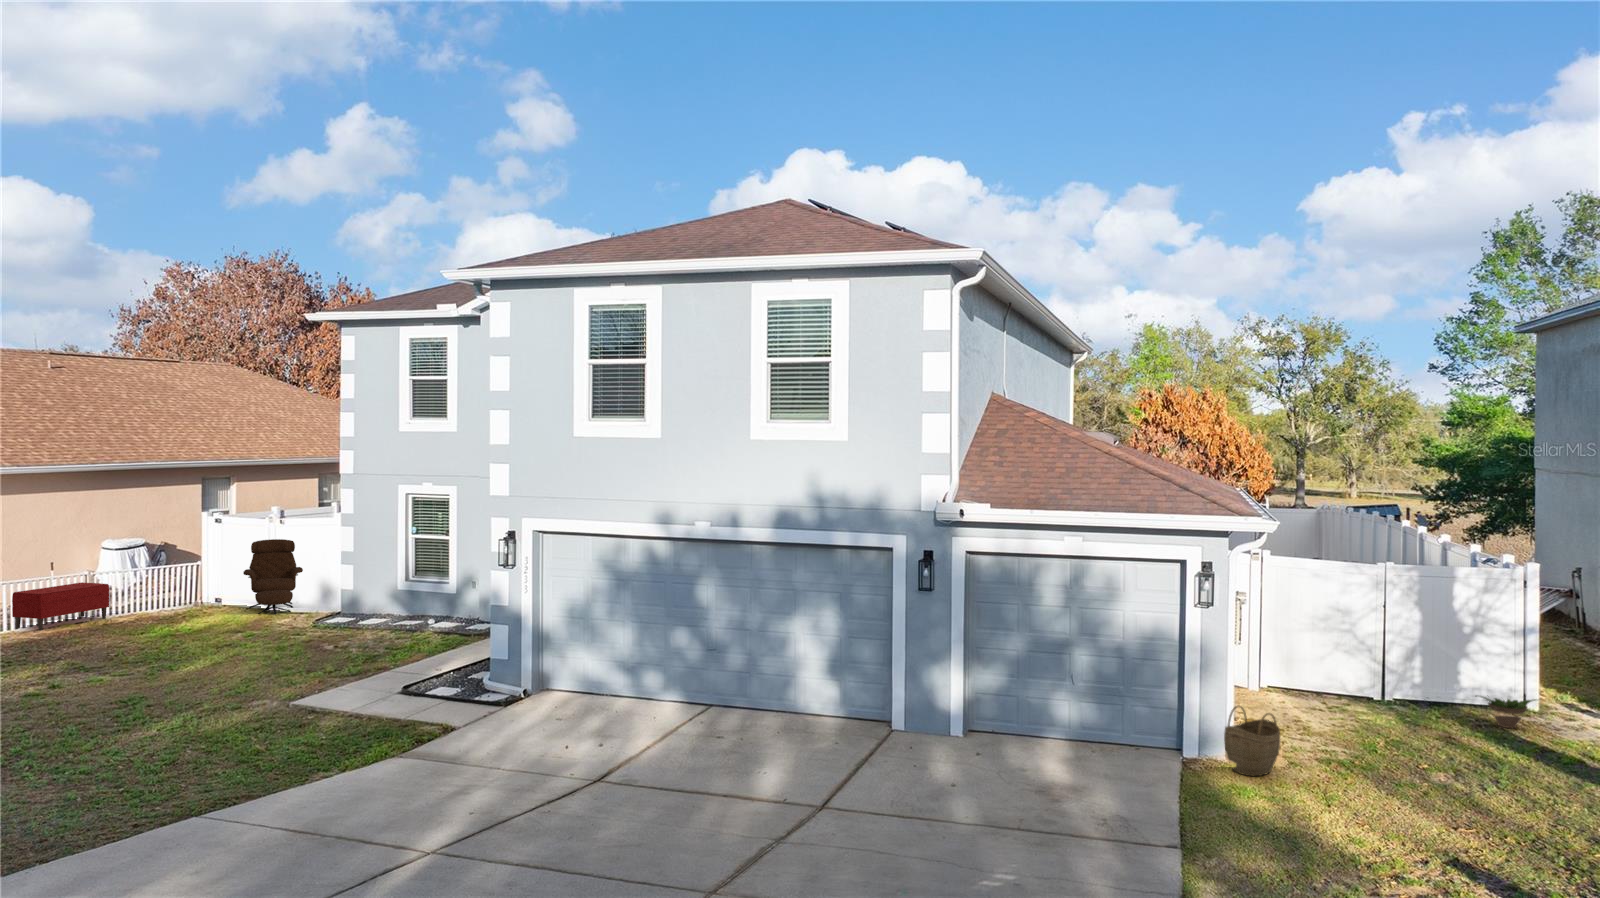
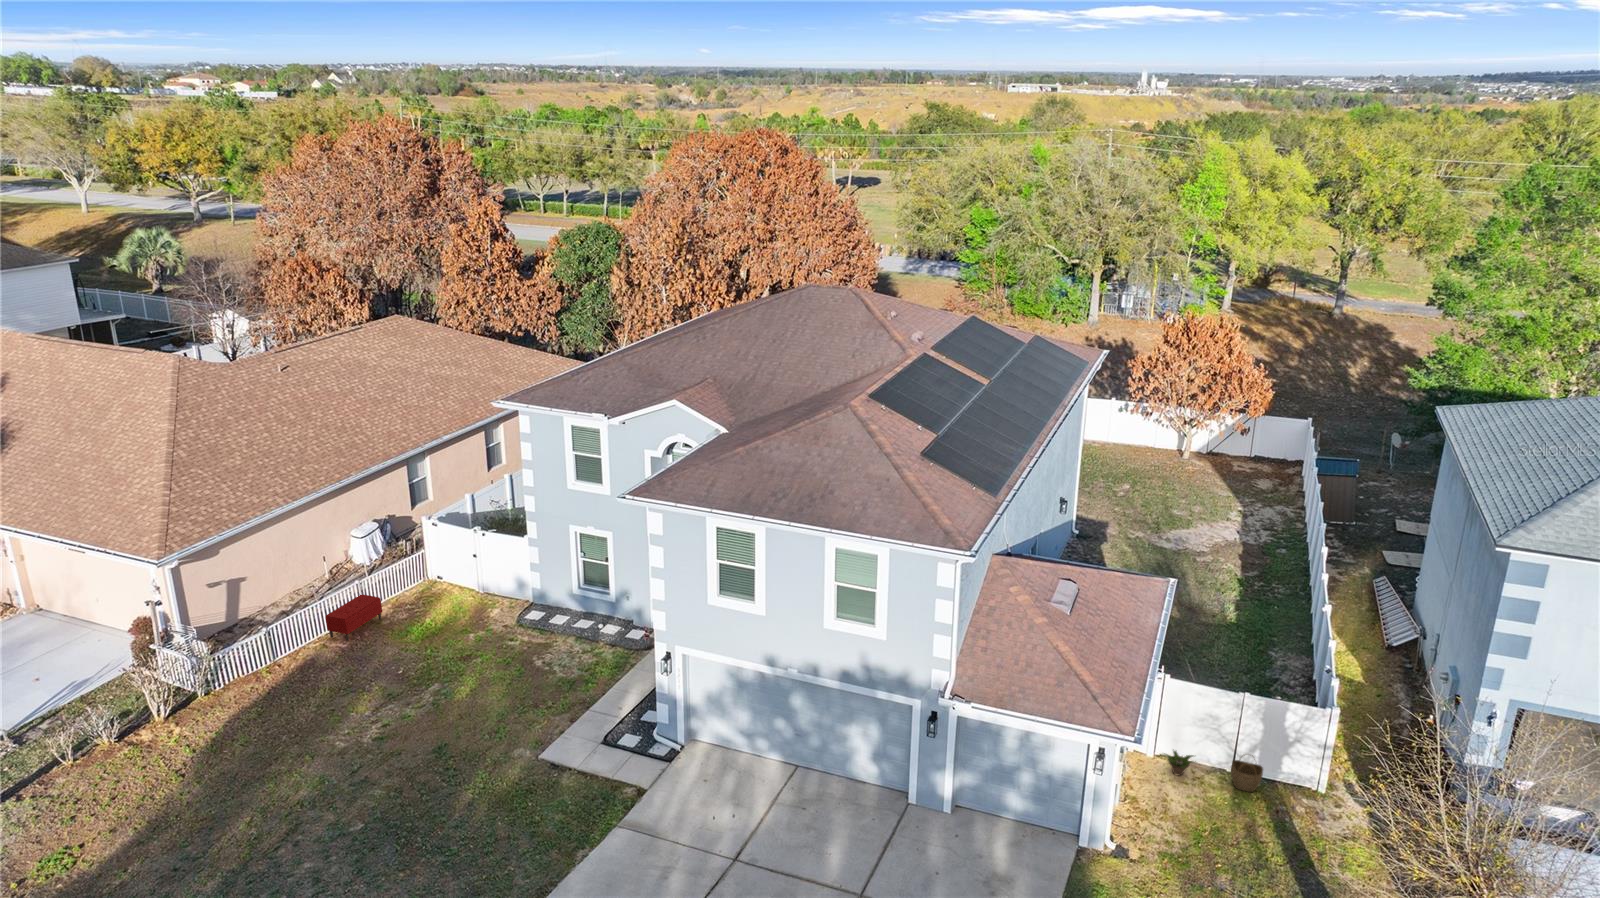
lounge chair: present [243,539,303,614] -> none [464,548,503,612]
decorative plant: present [1484,697,1536,728] -> present [1164,751,1196,776]
woven basket: present [1224,706,1280,776] -> present [1231,759,1263,792]

